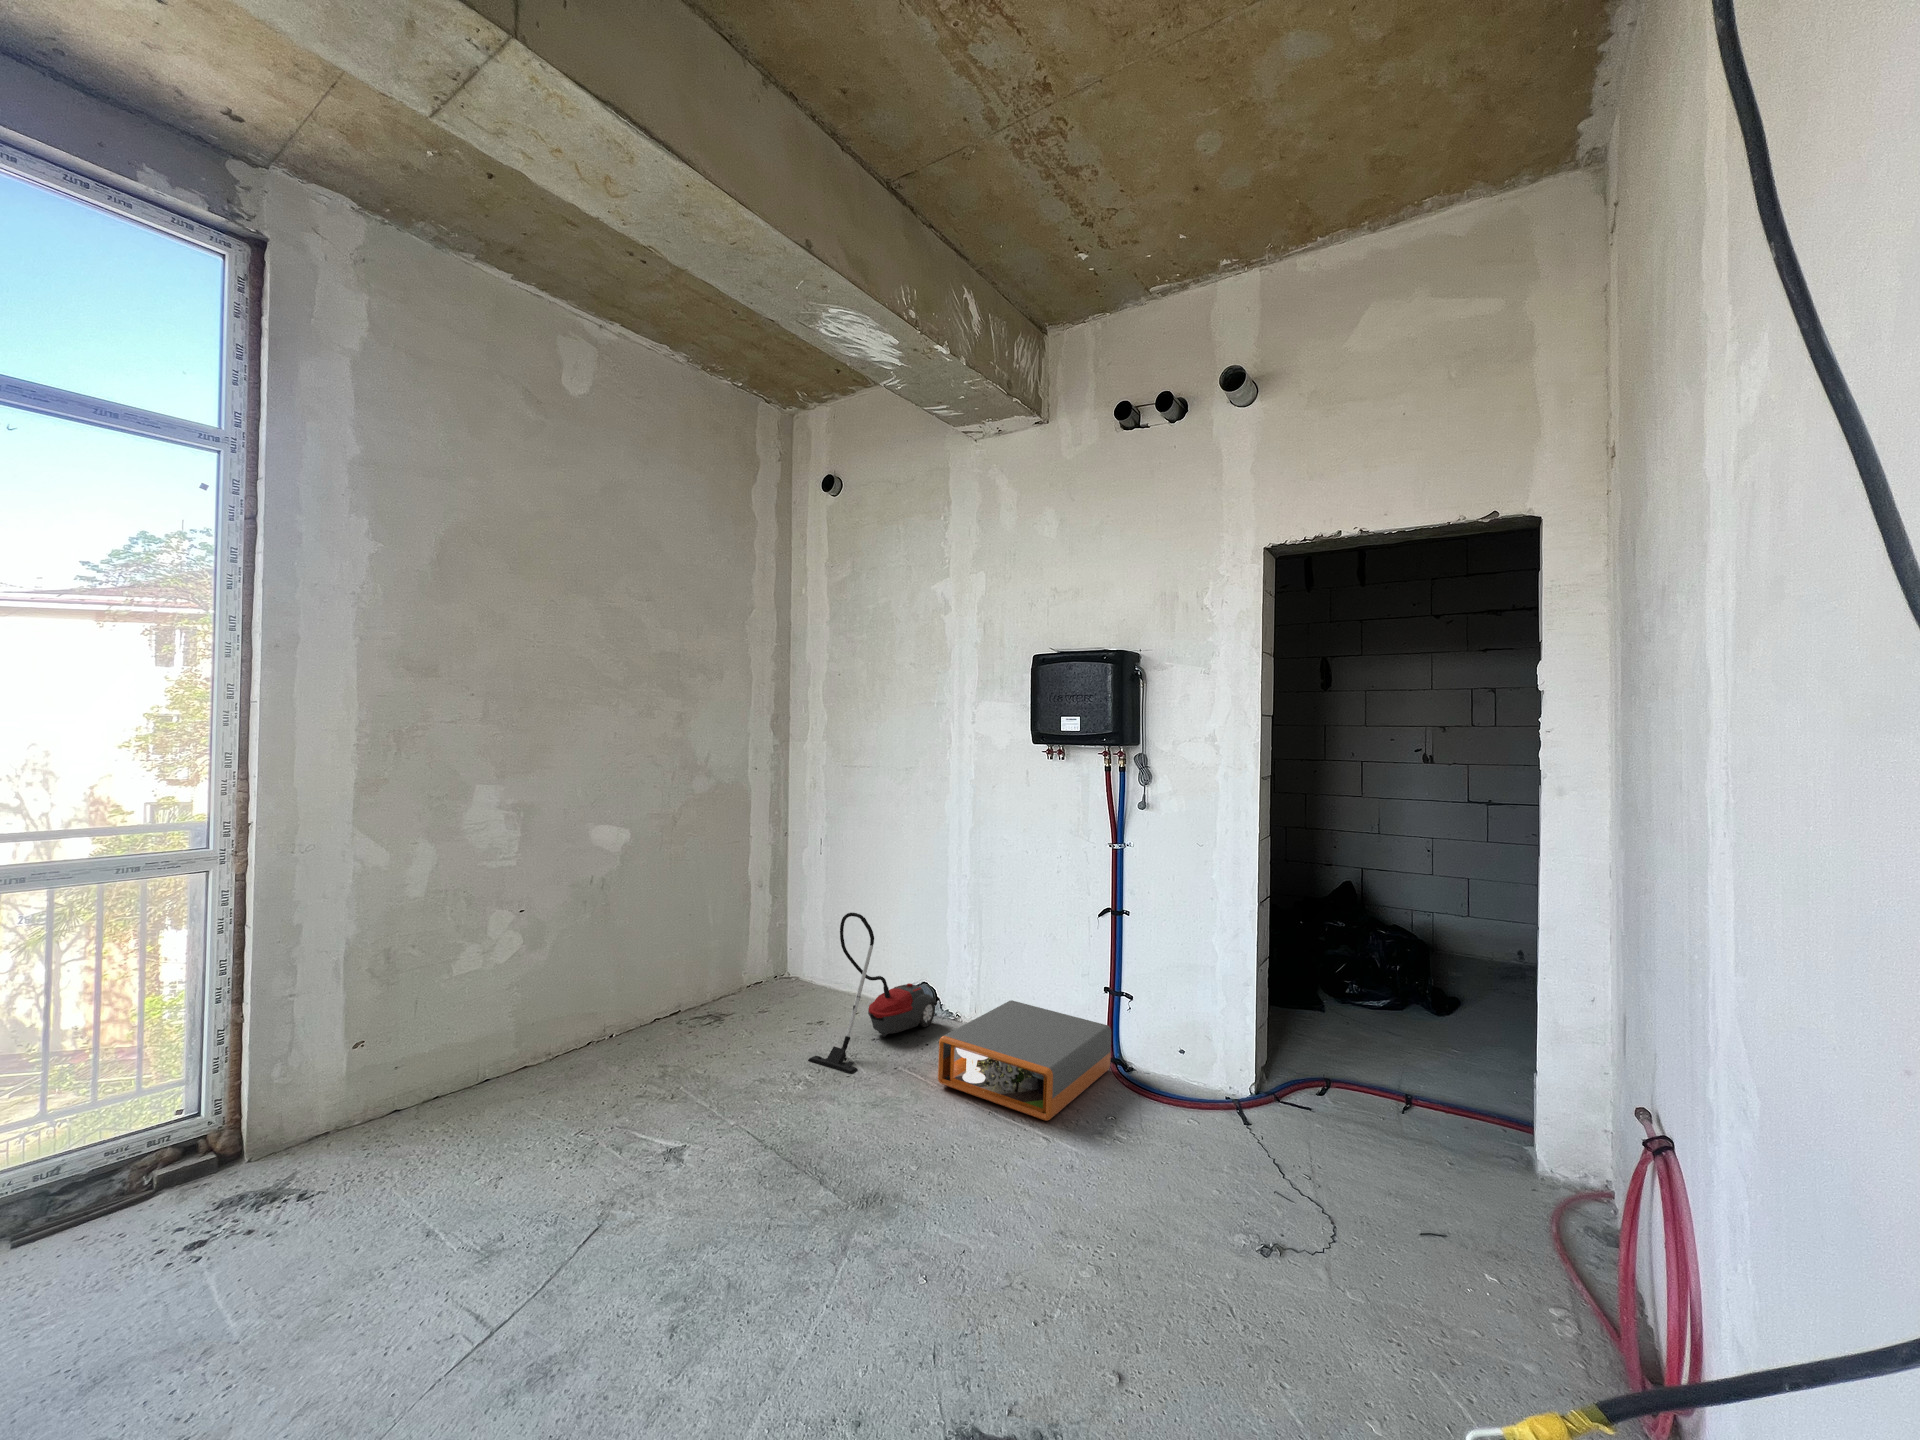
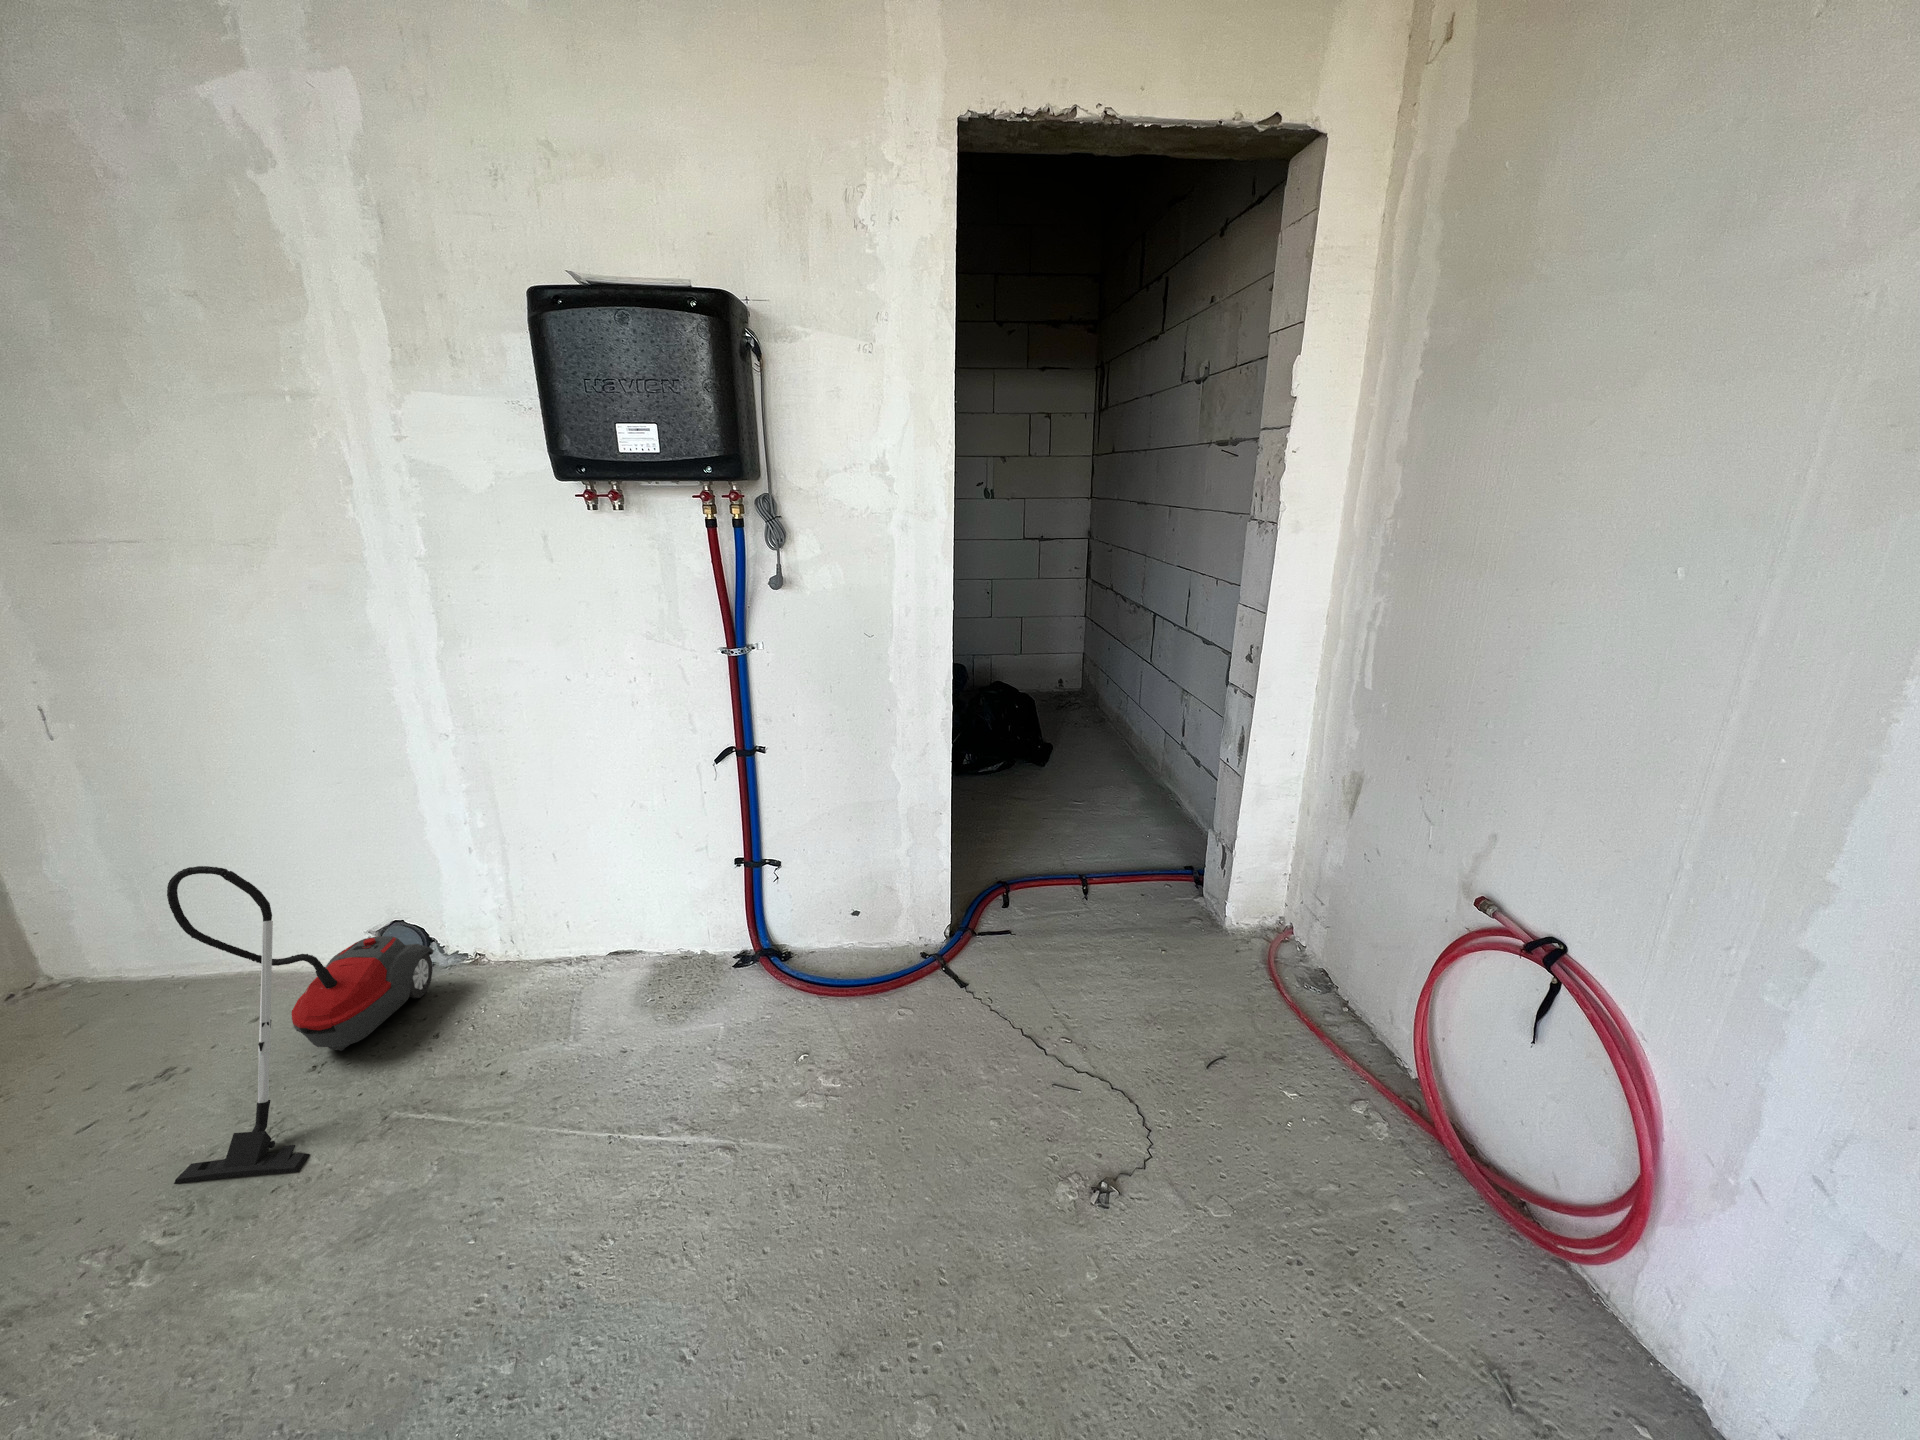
storage box: present [938,1000,1111,1121] -> none [485,912,759,1115]

